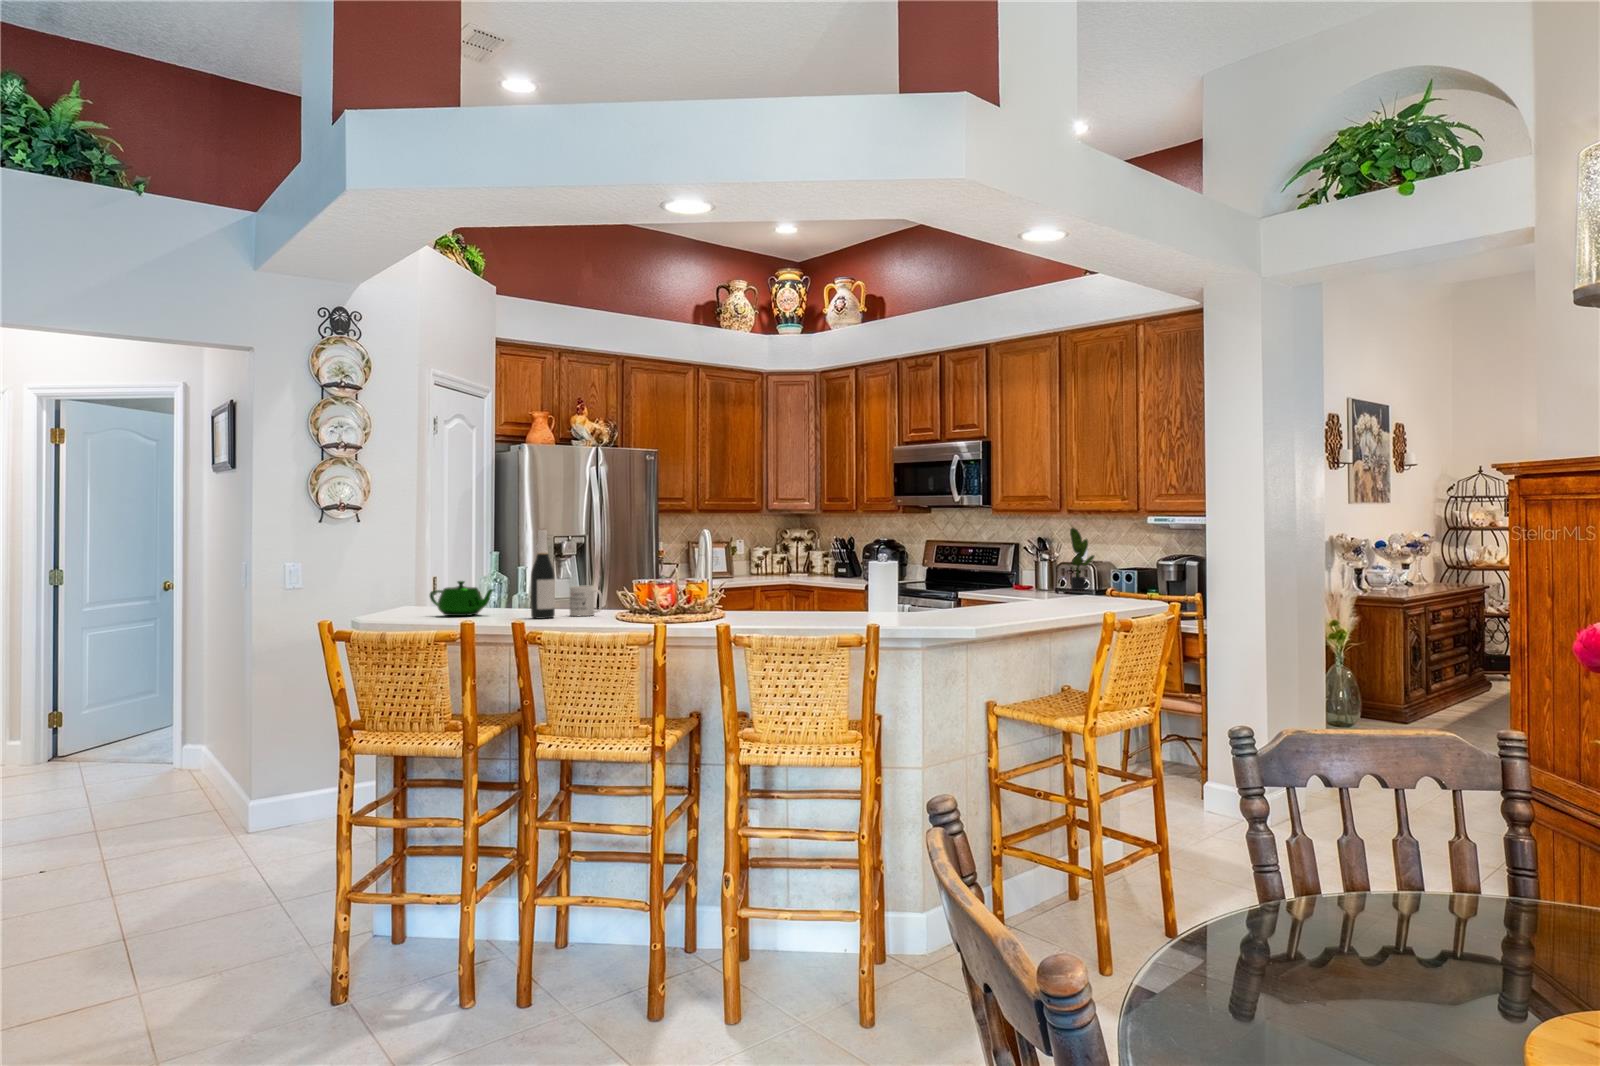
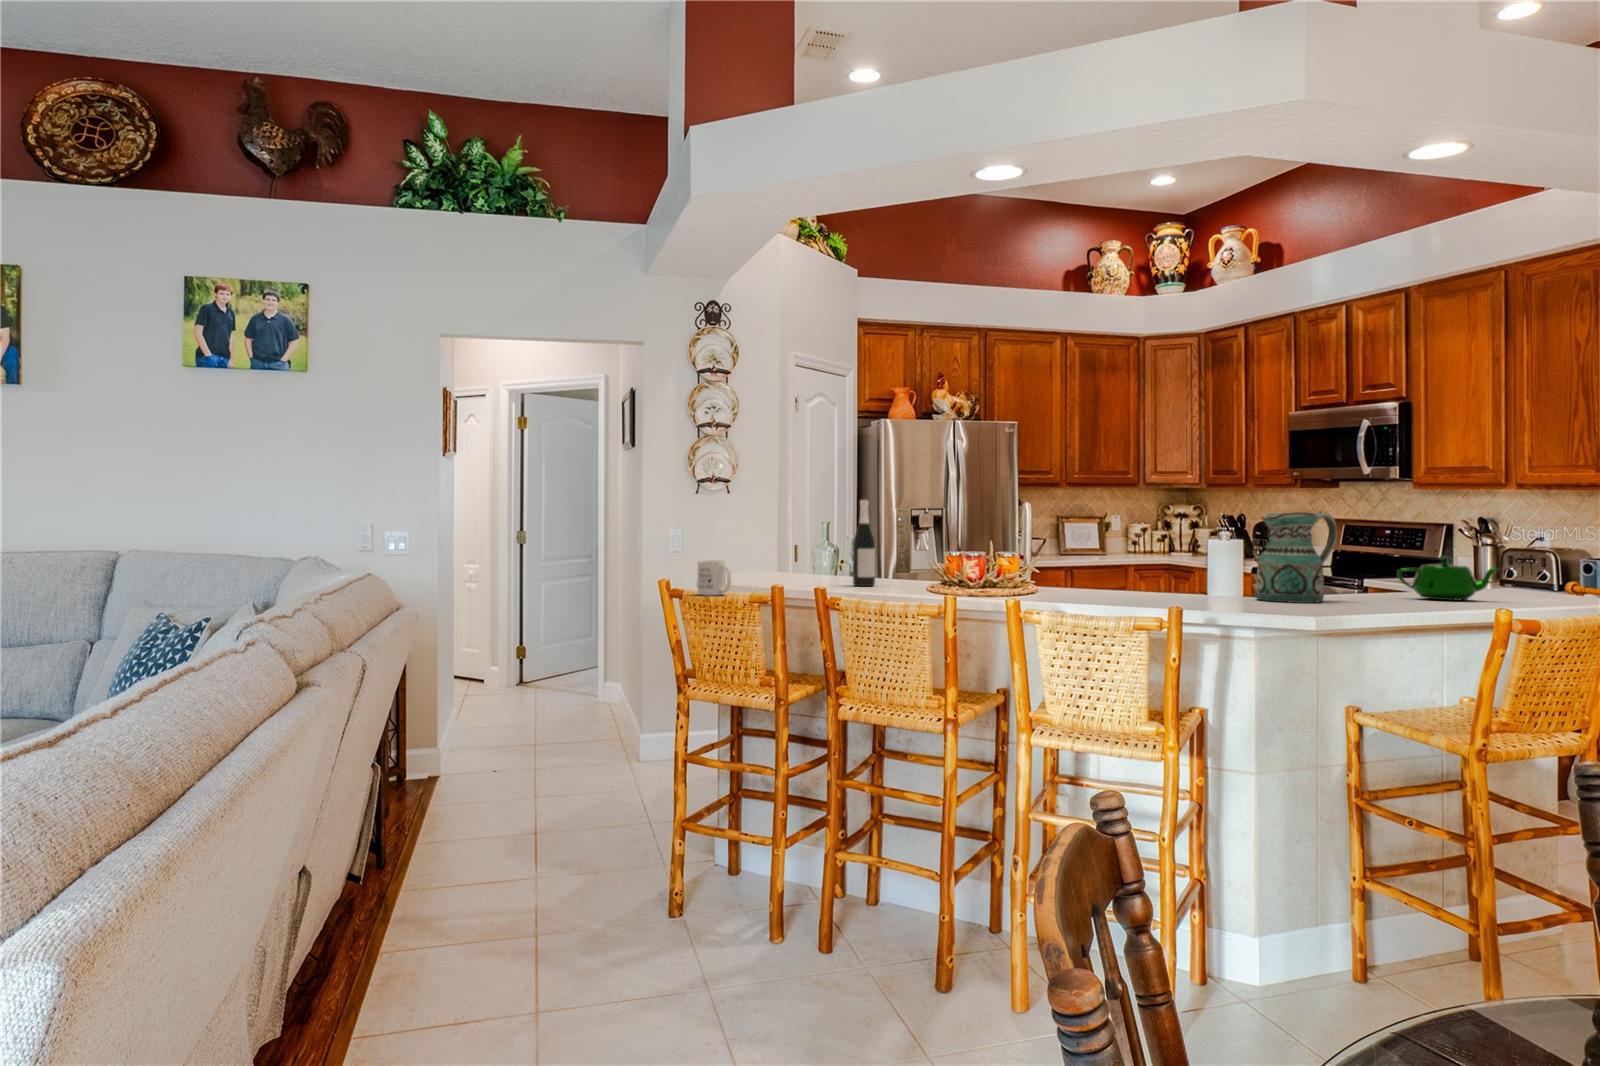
potted plant: present [1070,528,1094,590] -> none [1517,501,1569,581]
ceramic pitcher: none [908,539,967,618] -> present [1255,511,1337,603]
teapot: present [430,581,494,616] -> present [1397,557,1499,600]
mug: present [570,586,603,616] -> present [698,560,731,595]

